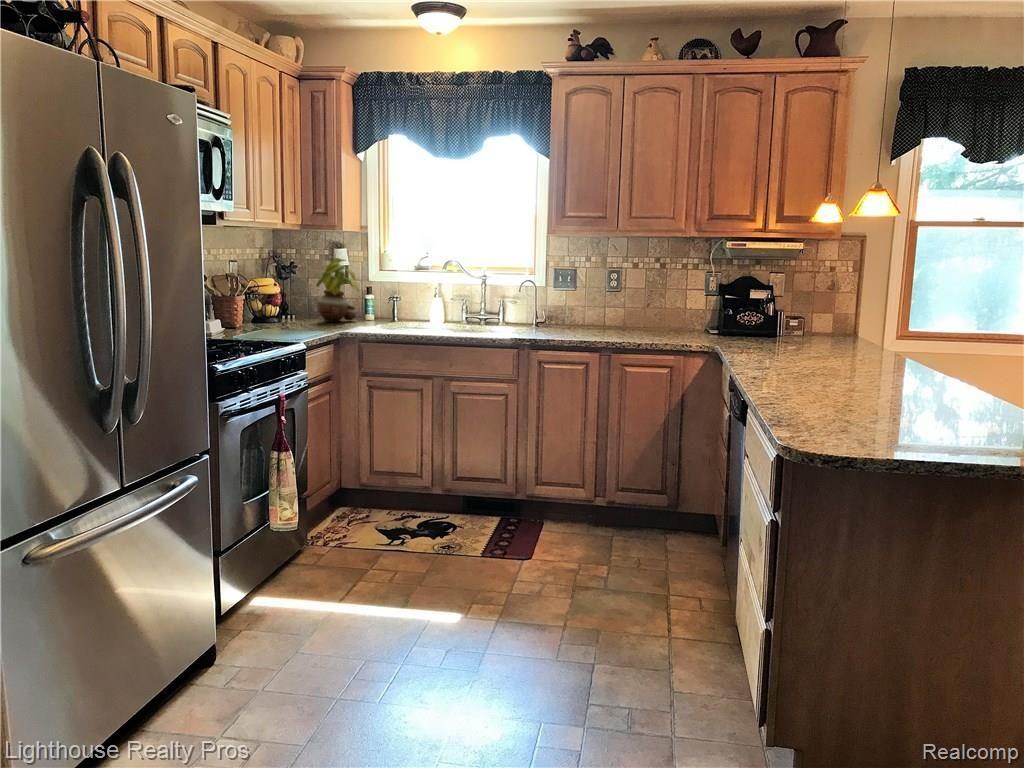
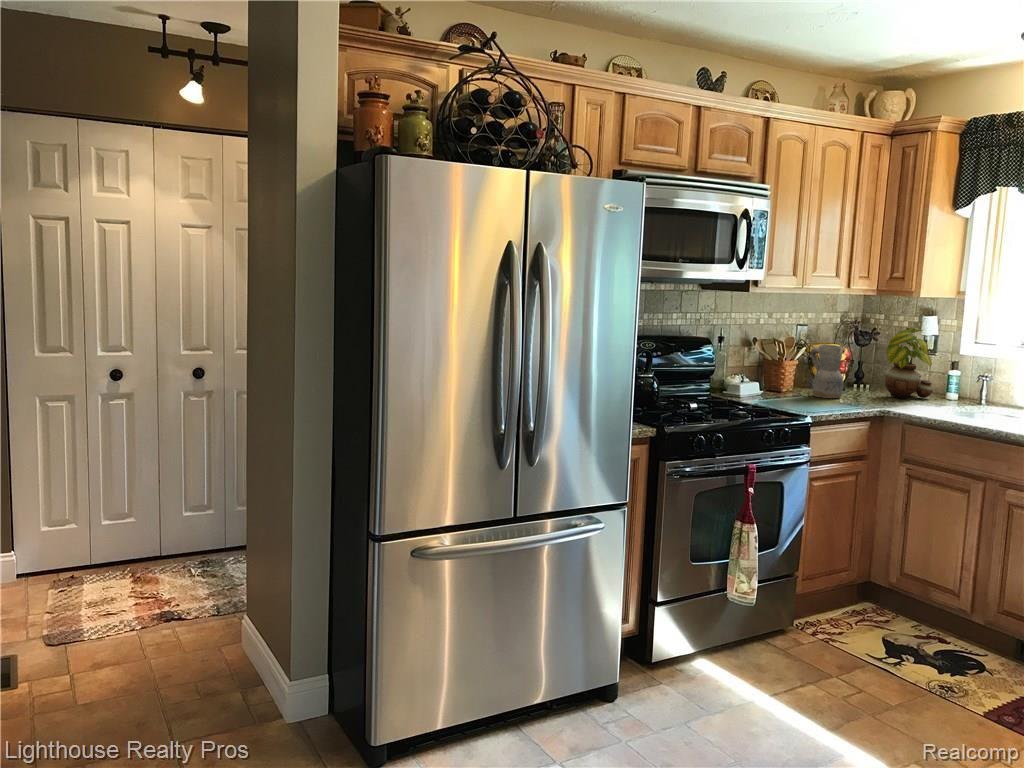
ceramic pitcher: none [256,277,292,328] -> present [811,344,844,398]

